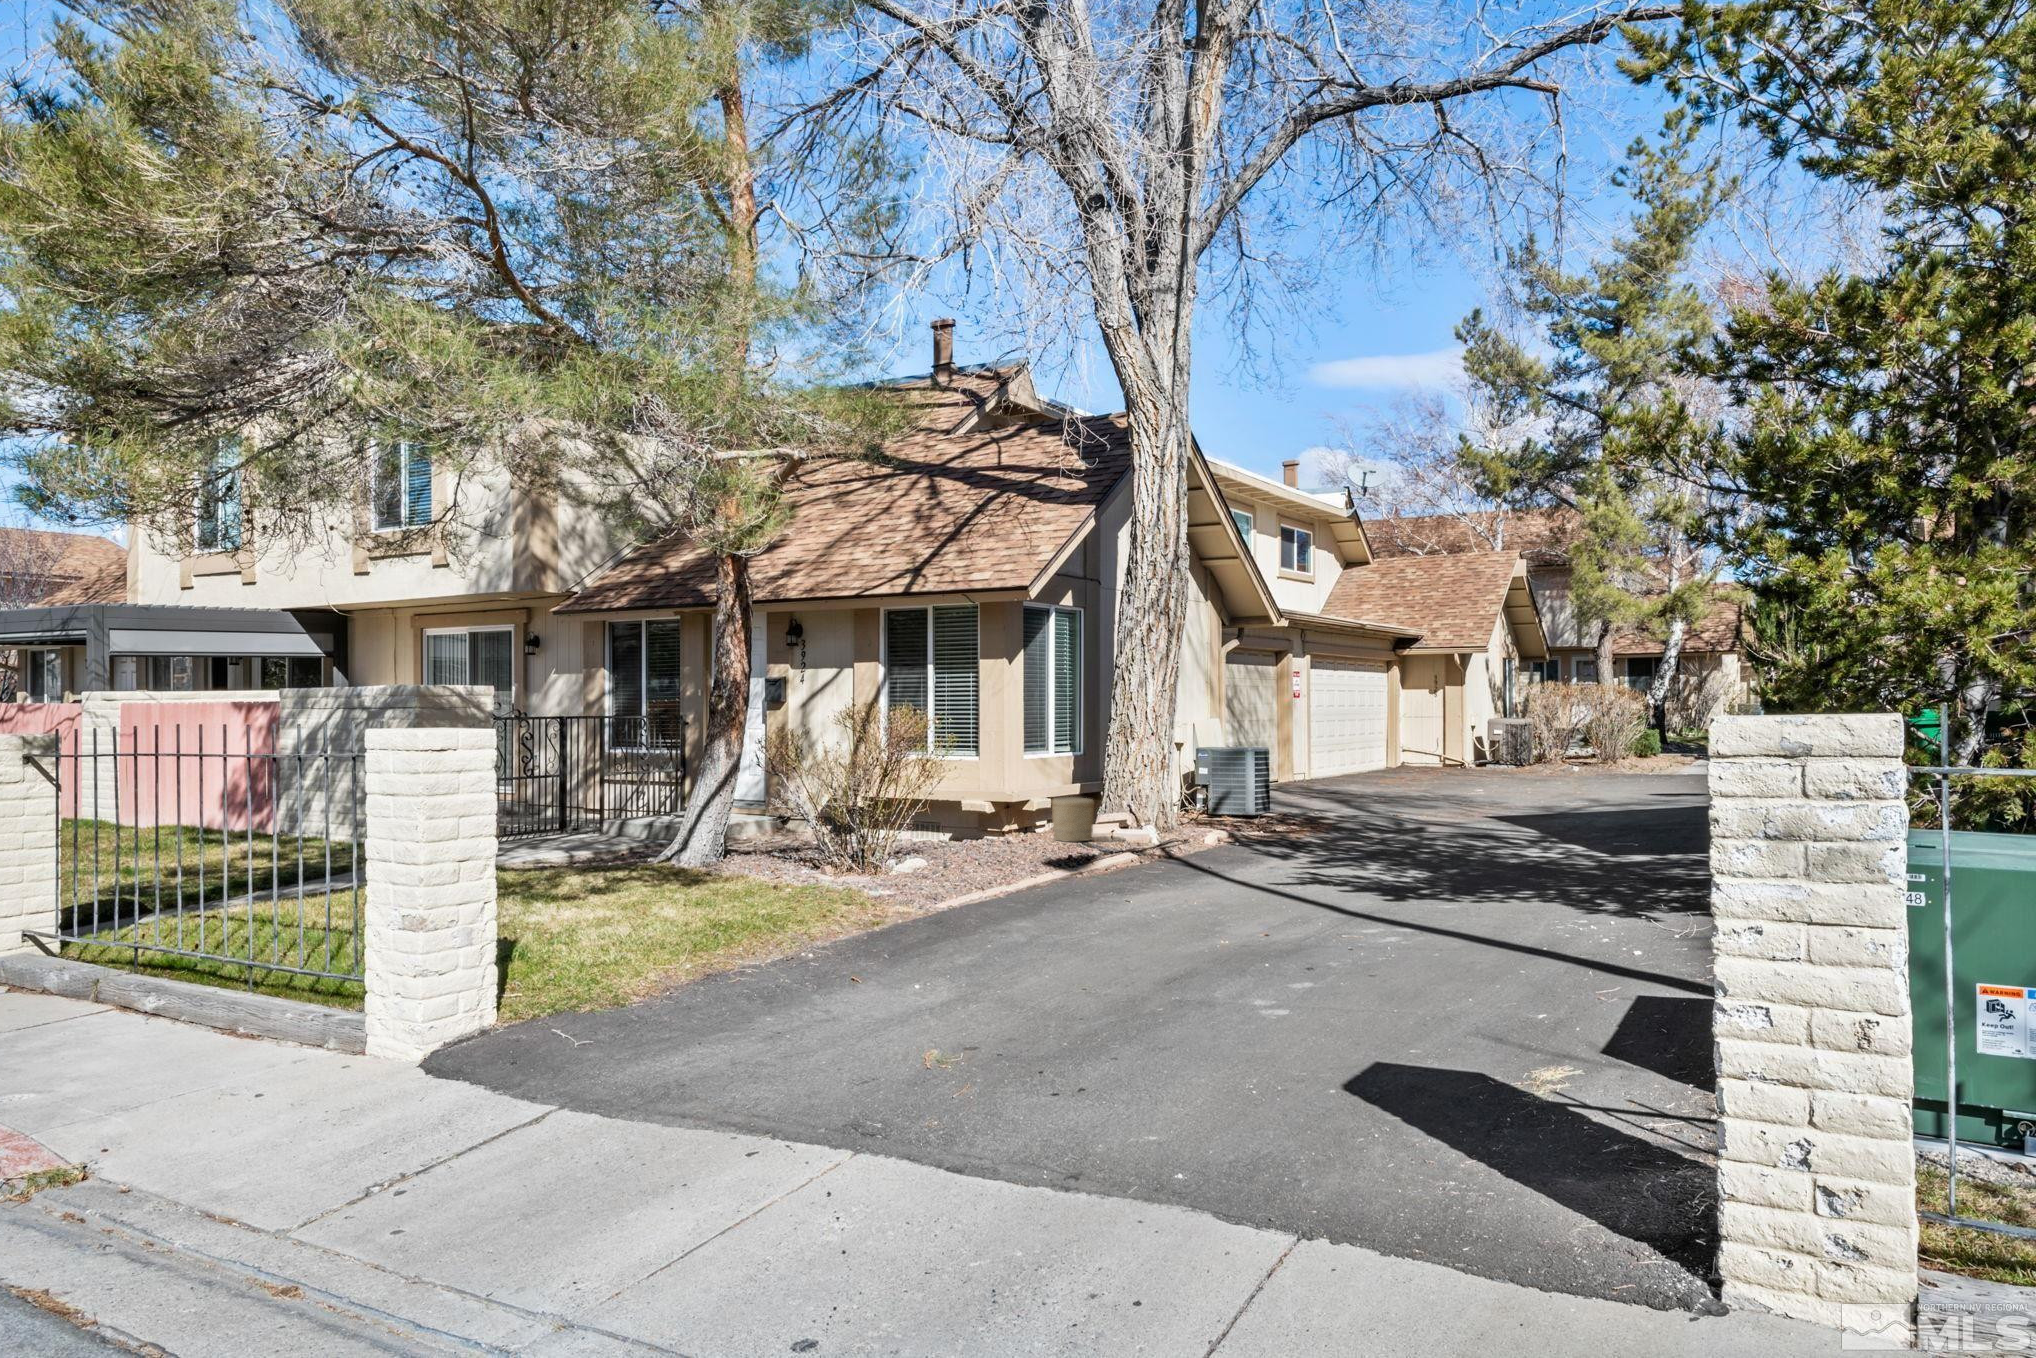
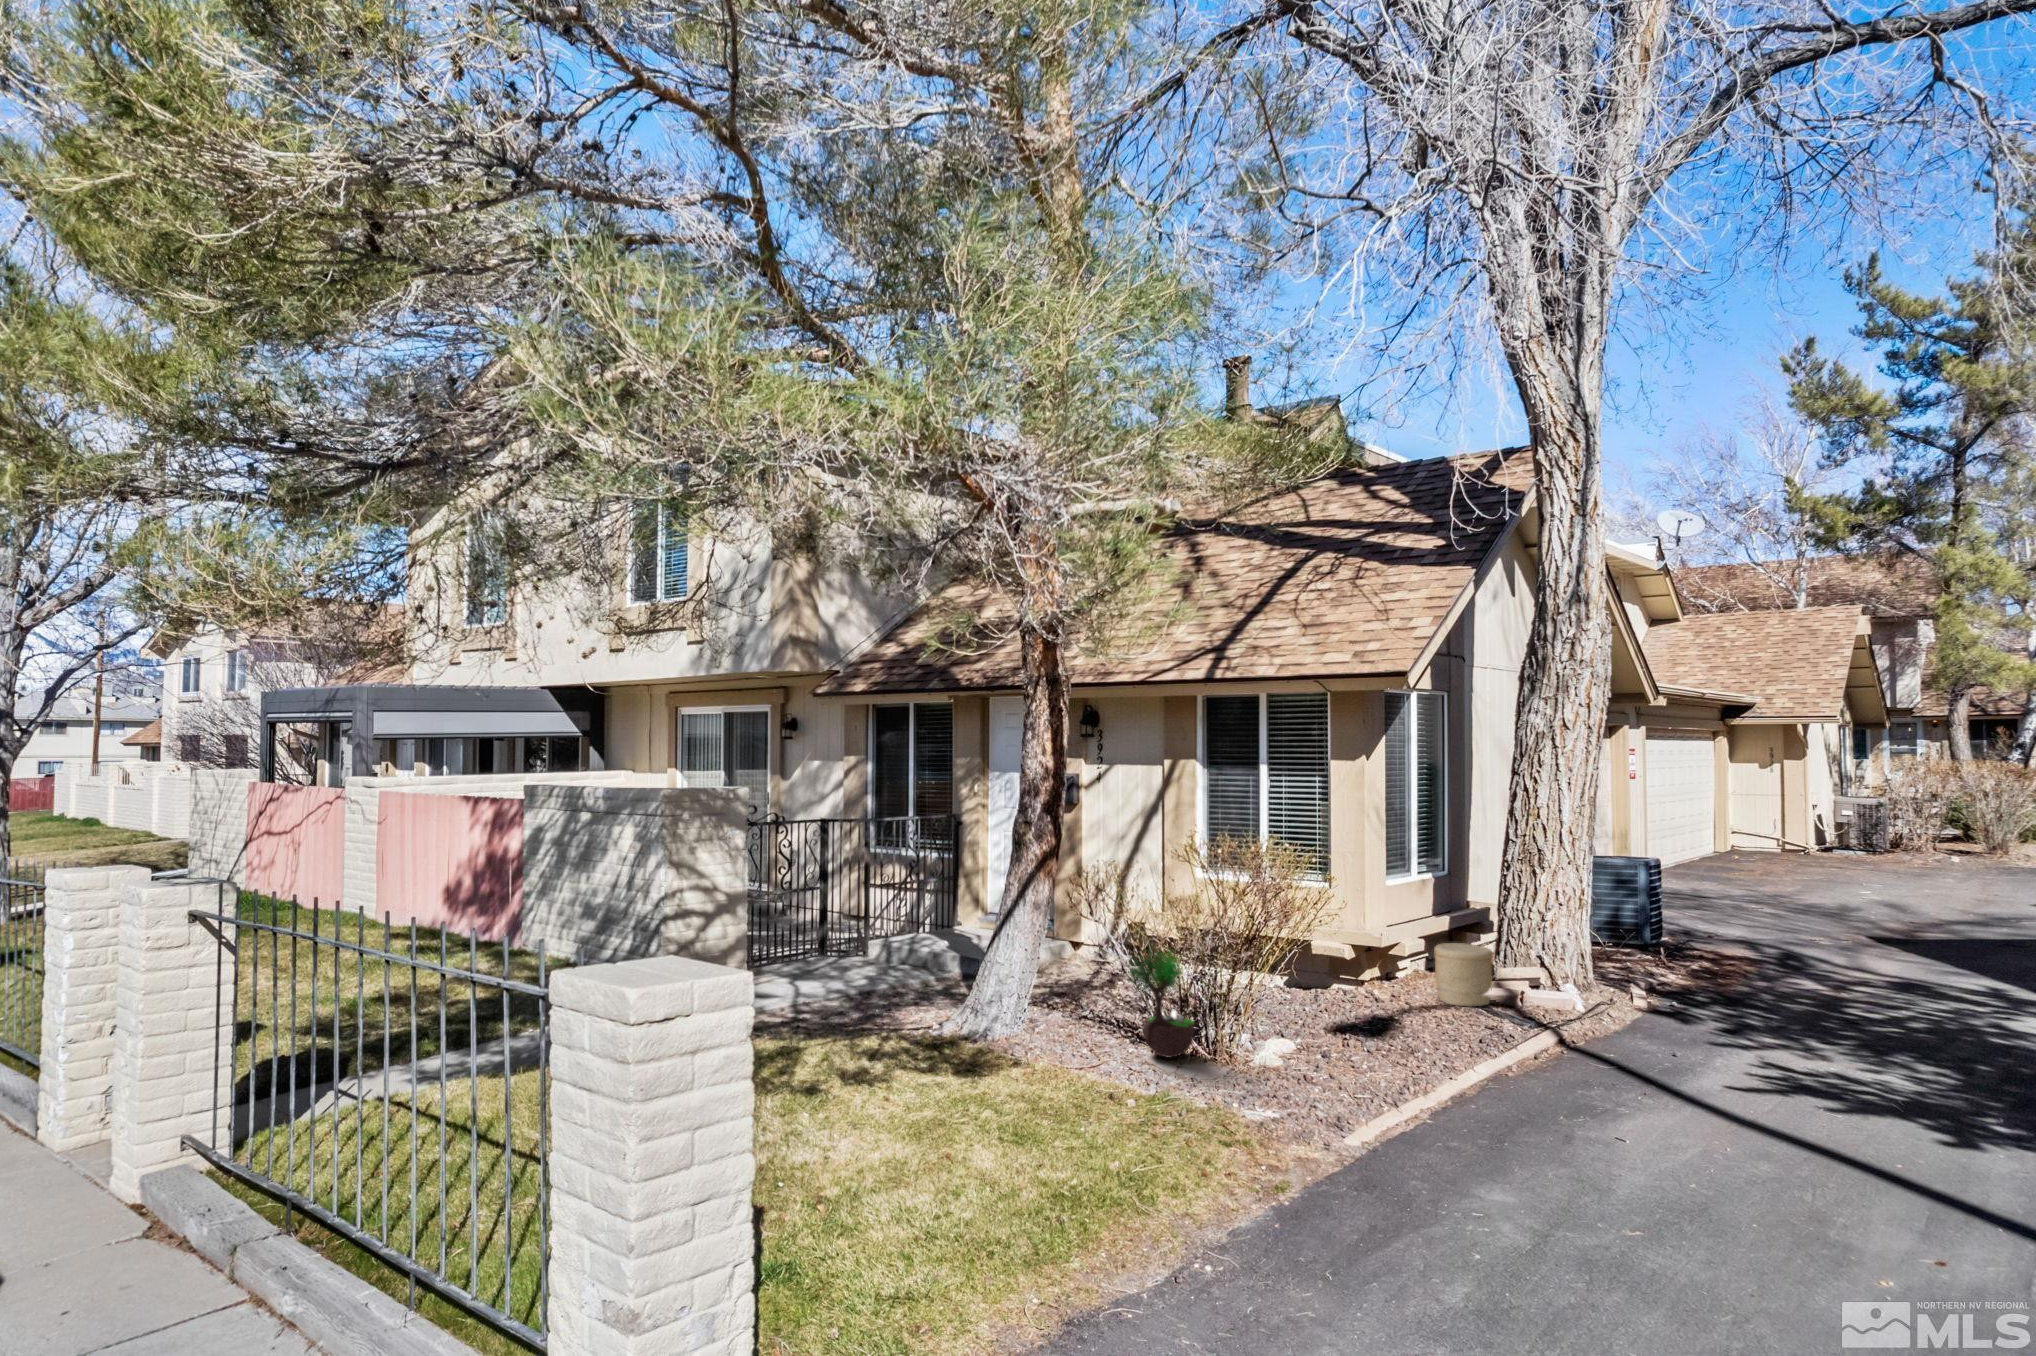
potted tree: none [791,777,848,865] -> present [1124,944,1194,1058]

